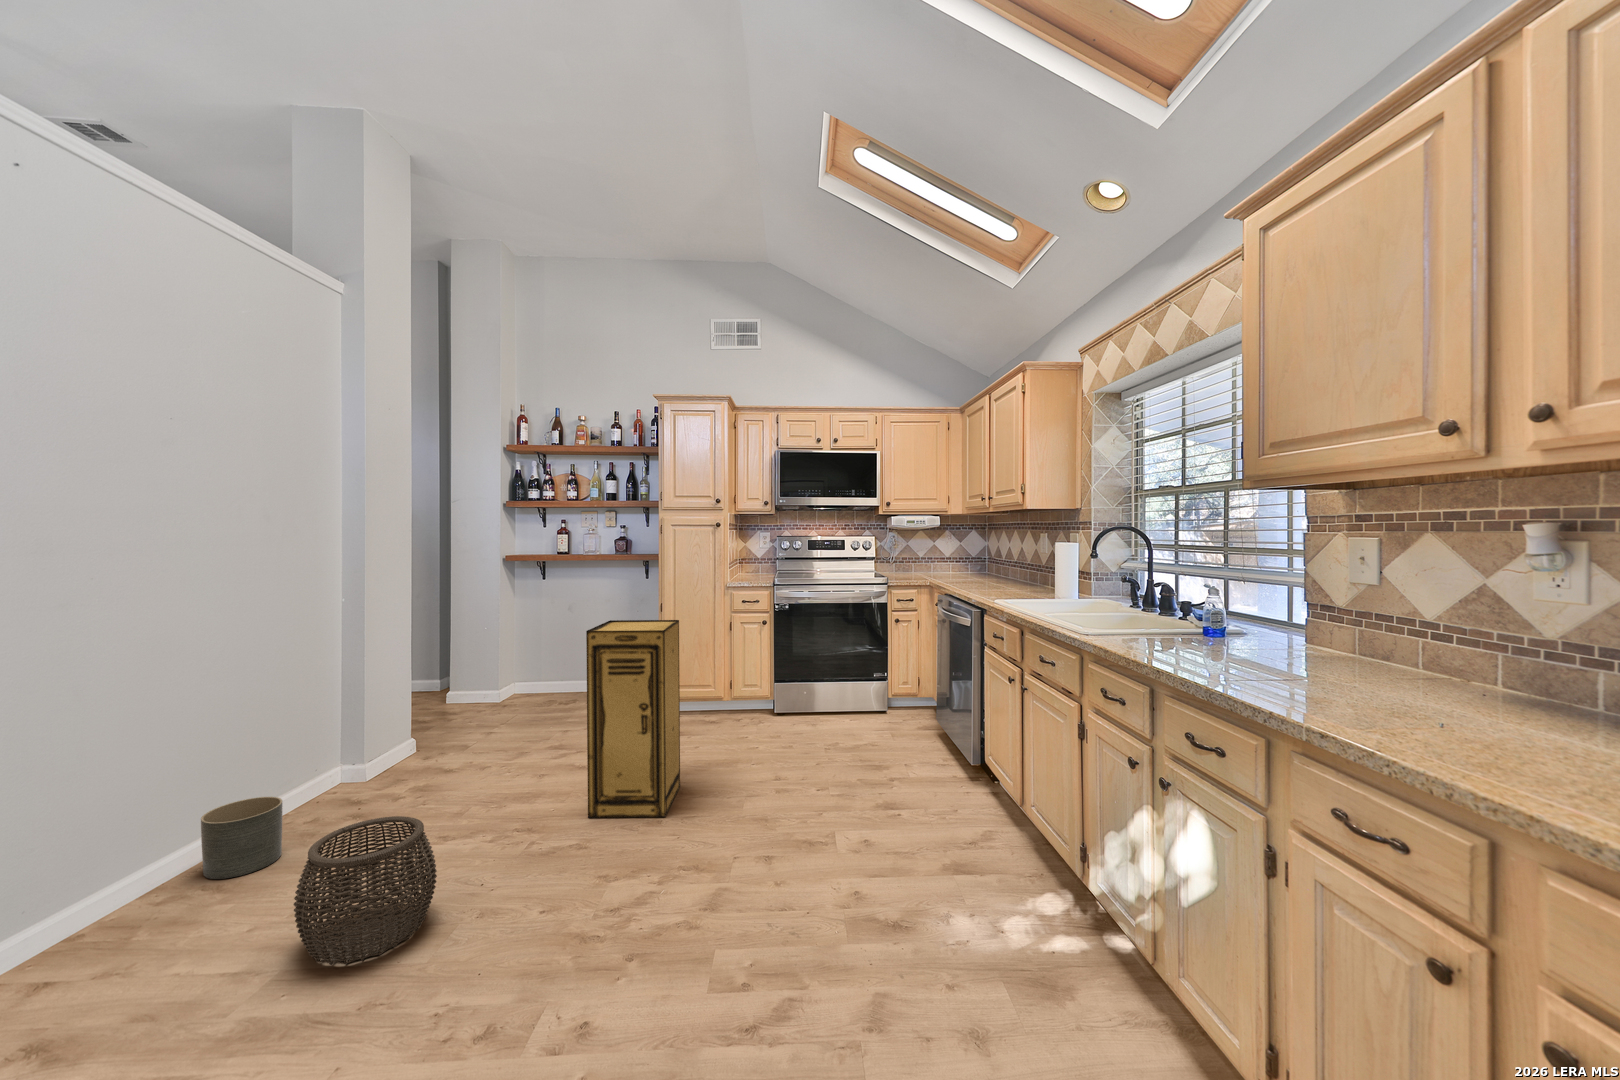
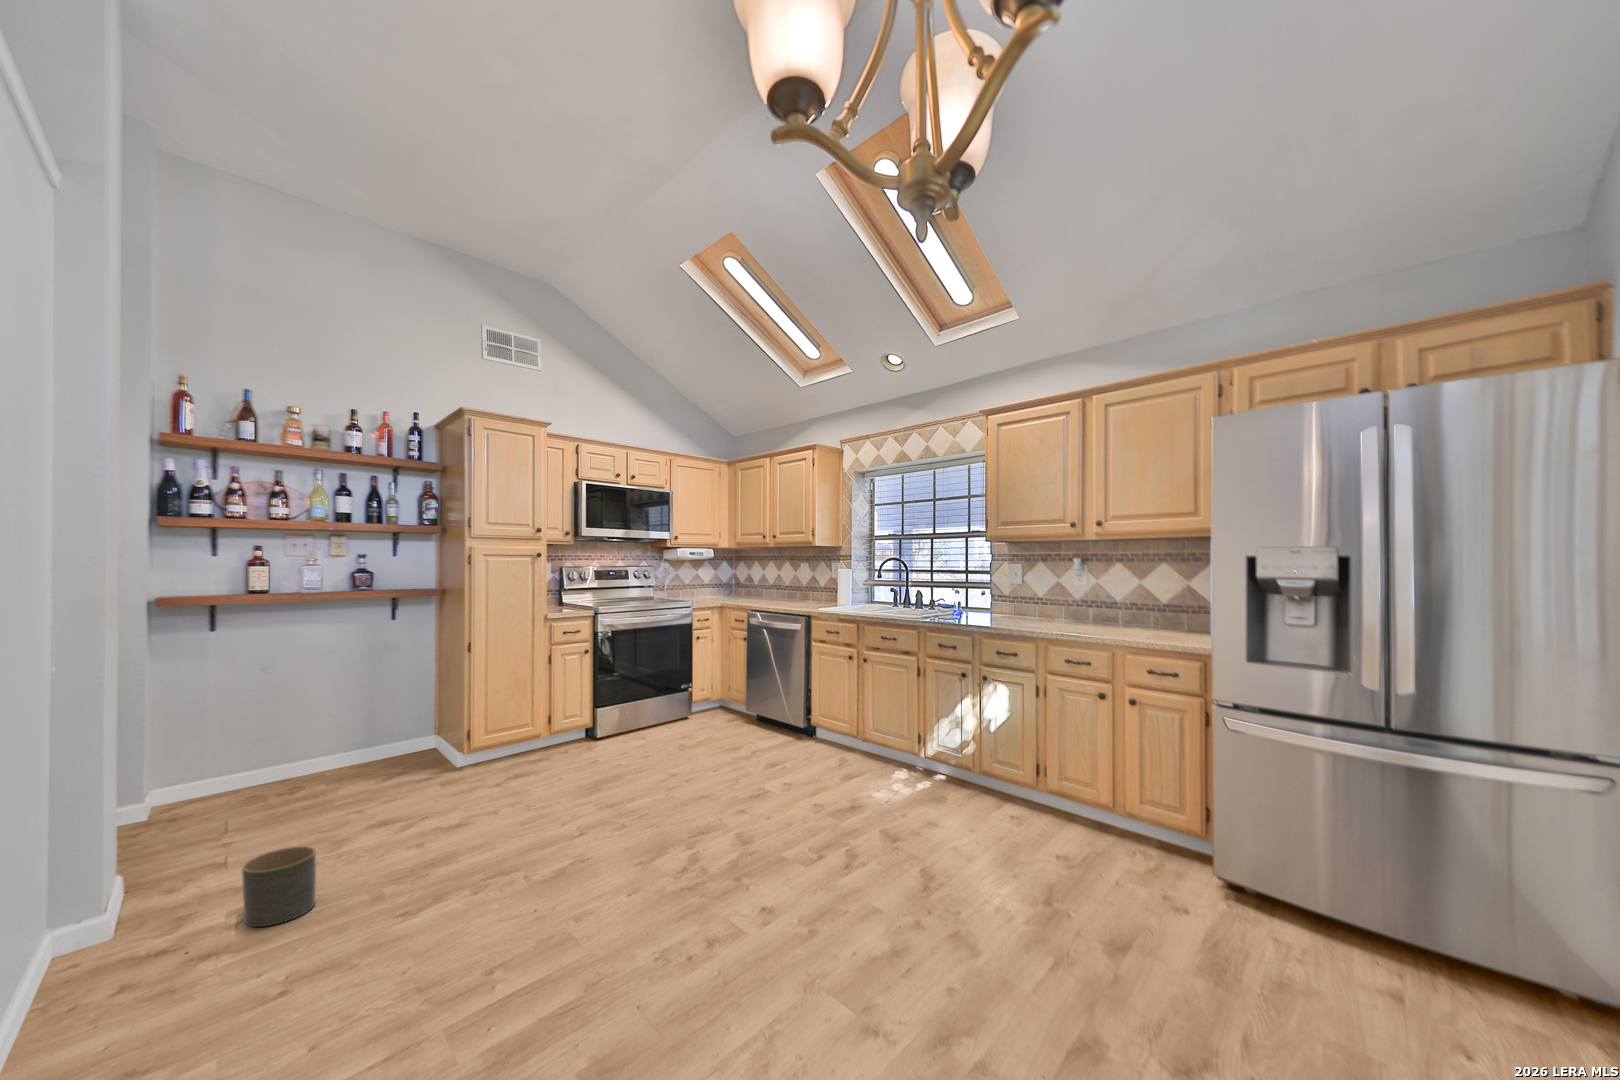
storage cabinet: present [586,620,680,818] -> none [541,645,624,813]
woven basket: present [294,816,437,965] -> none [467,804,565,910]

